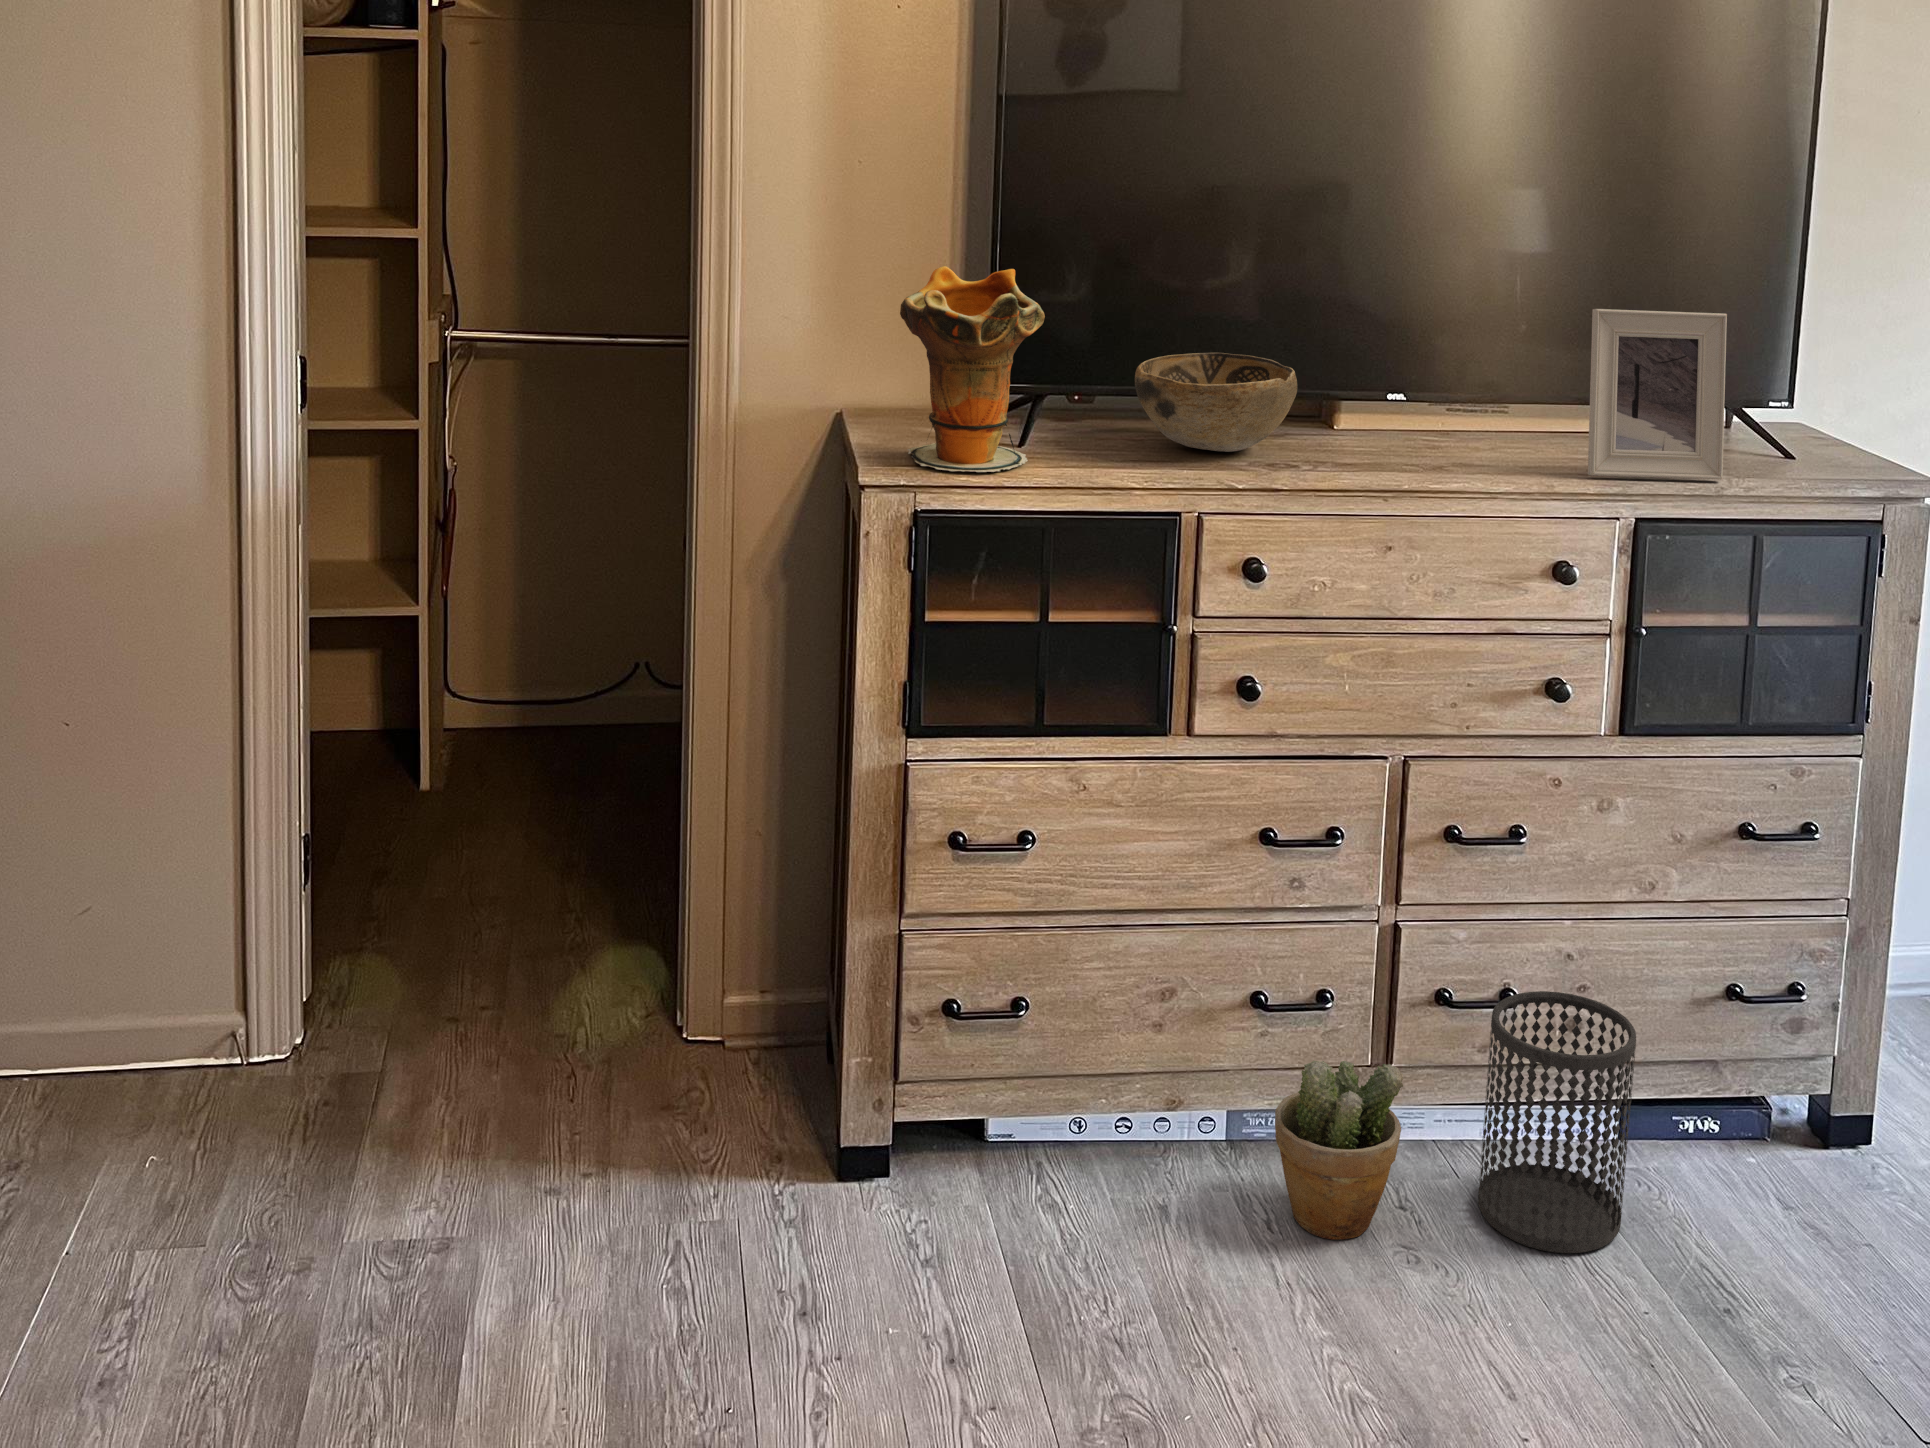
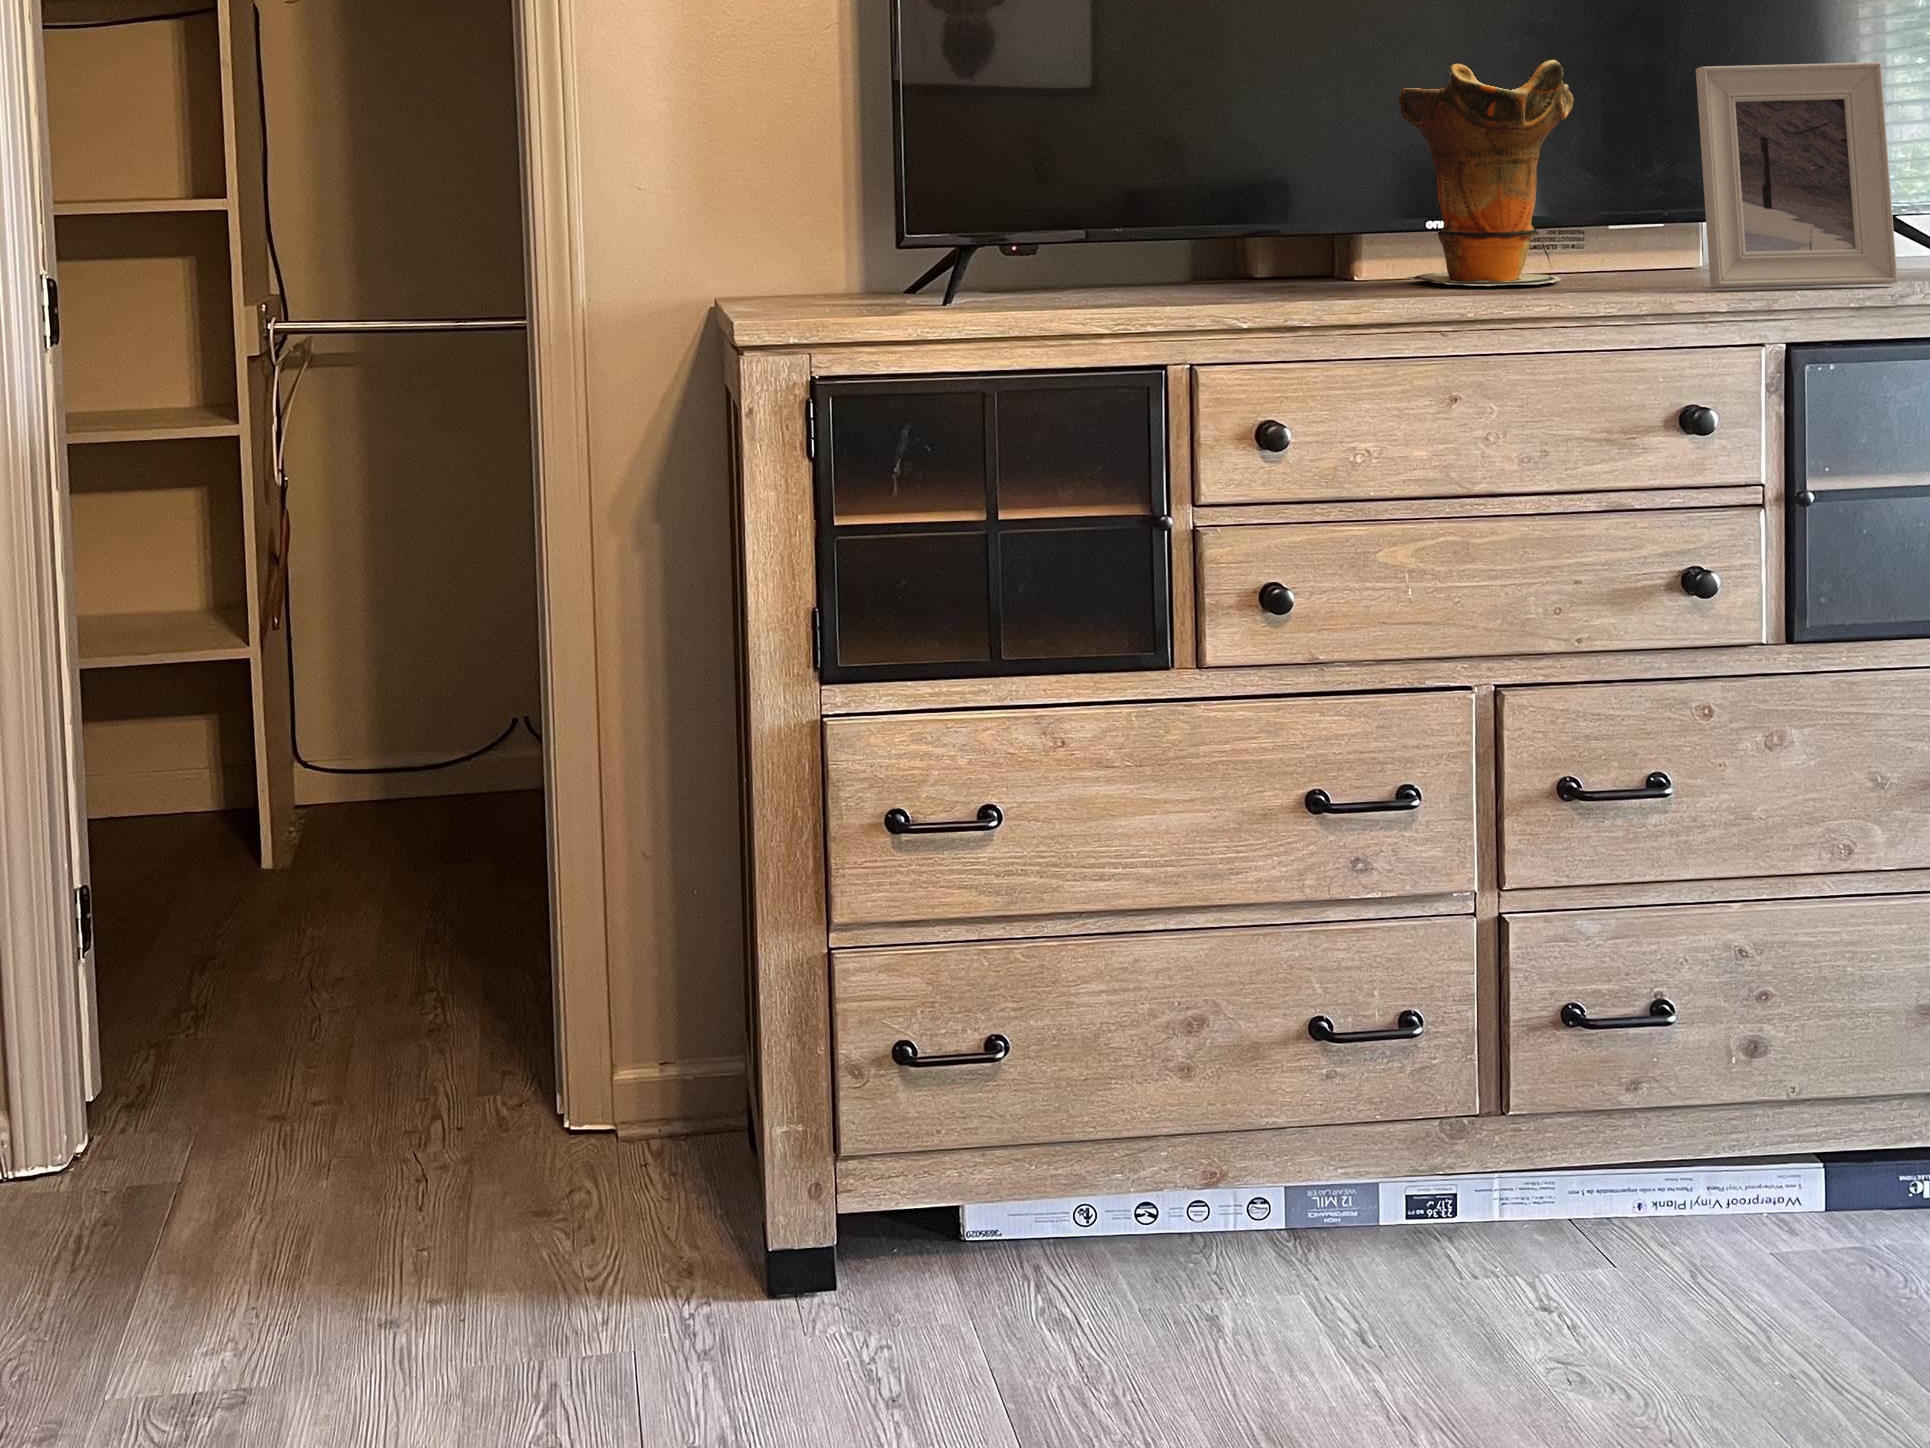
decorative vase: present [900,266,1045,472] -> present [1398,60,1574,286]
decorative bowl: present [1135,353,1297,452] -> none [1089,183,1305,294]
wastebasket: present [1478,991,1636,1253] -> none [1652,999,1868,1369]
potted plant: present [1275,1061,1403,1239] -> none [1360,1104,1543,1359]

